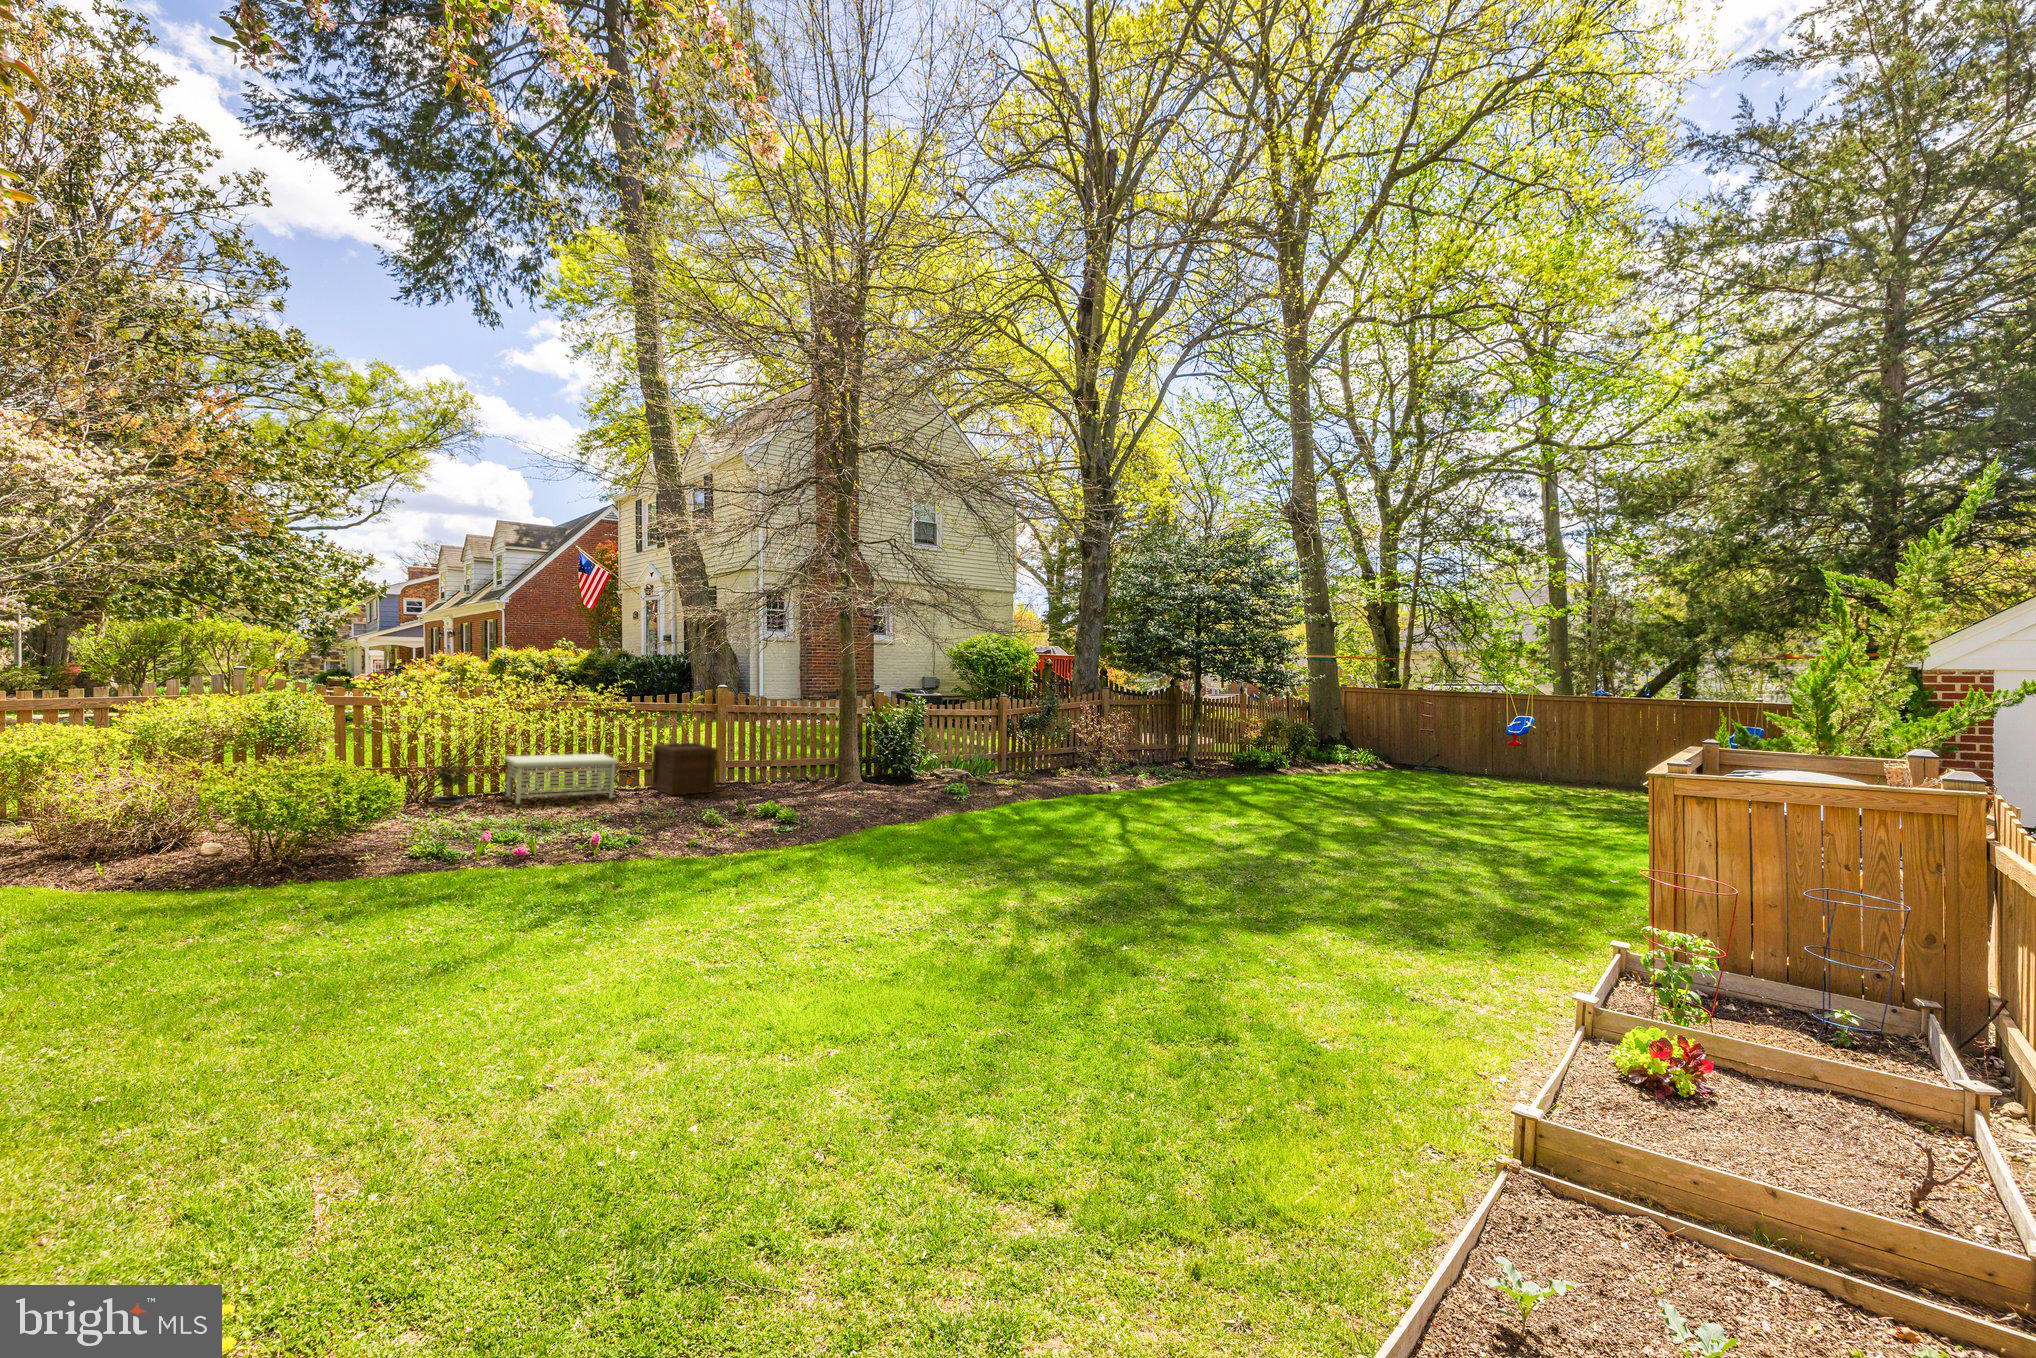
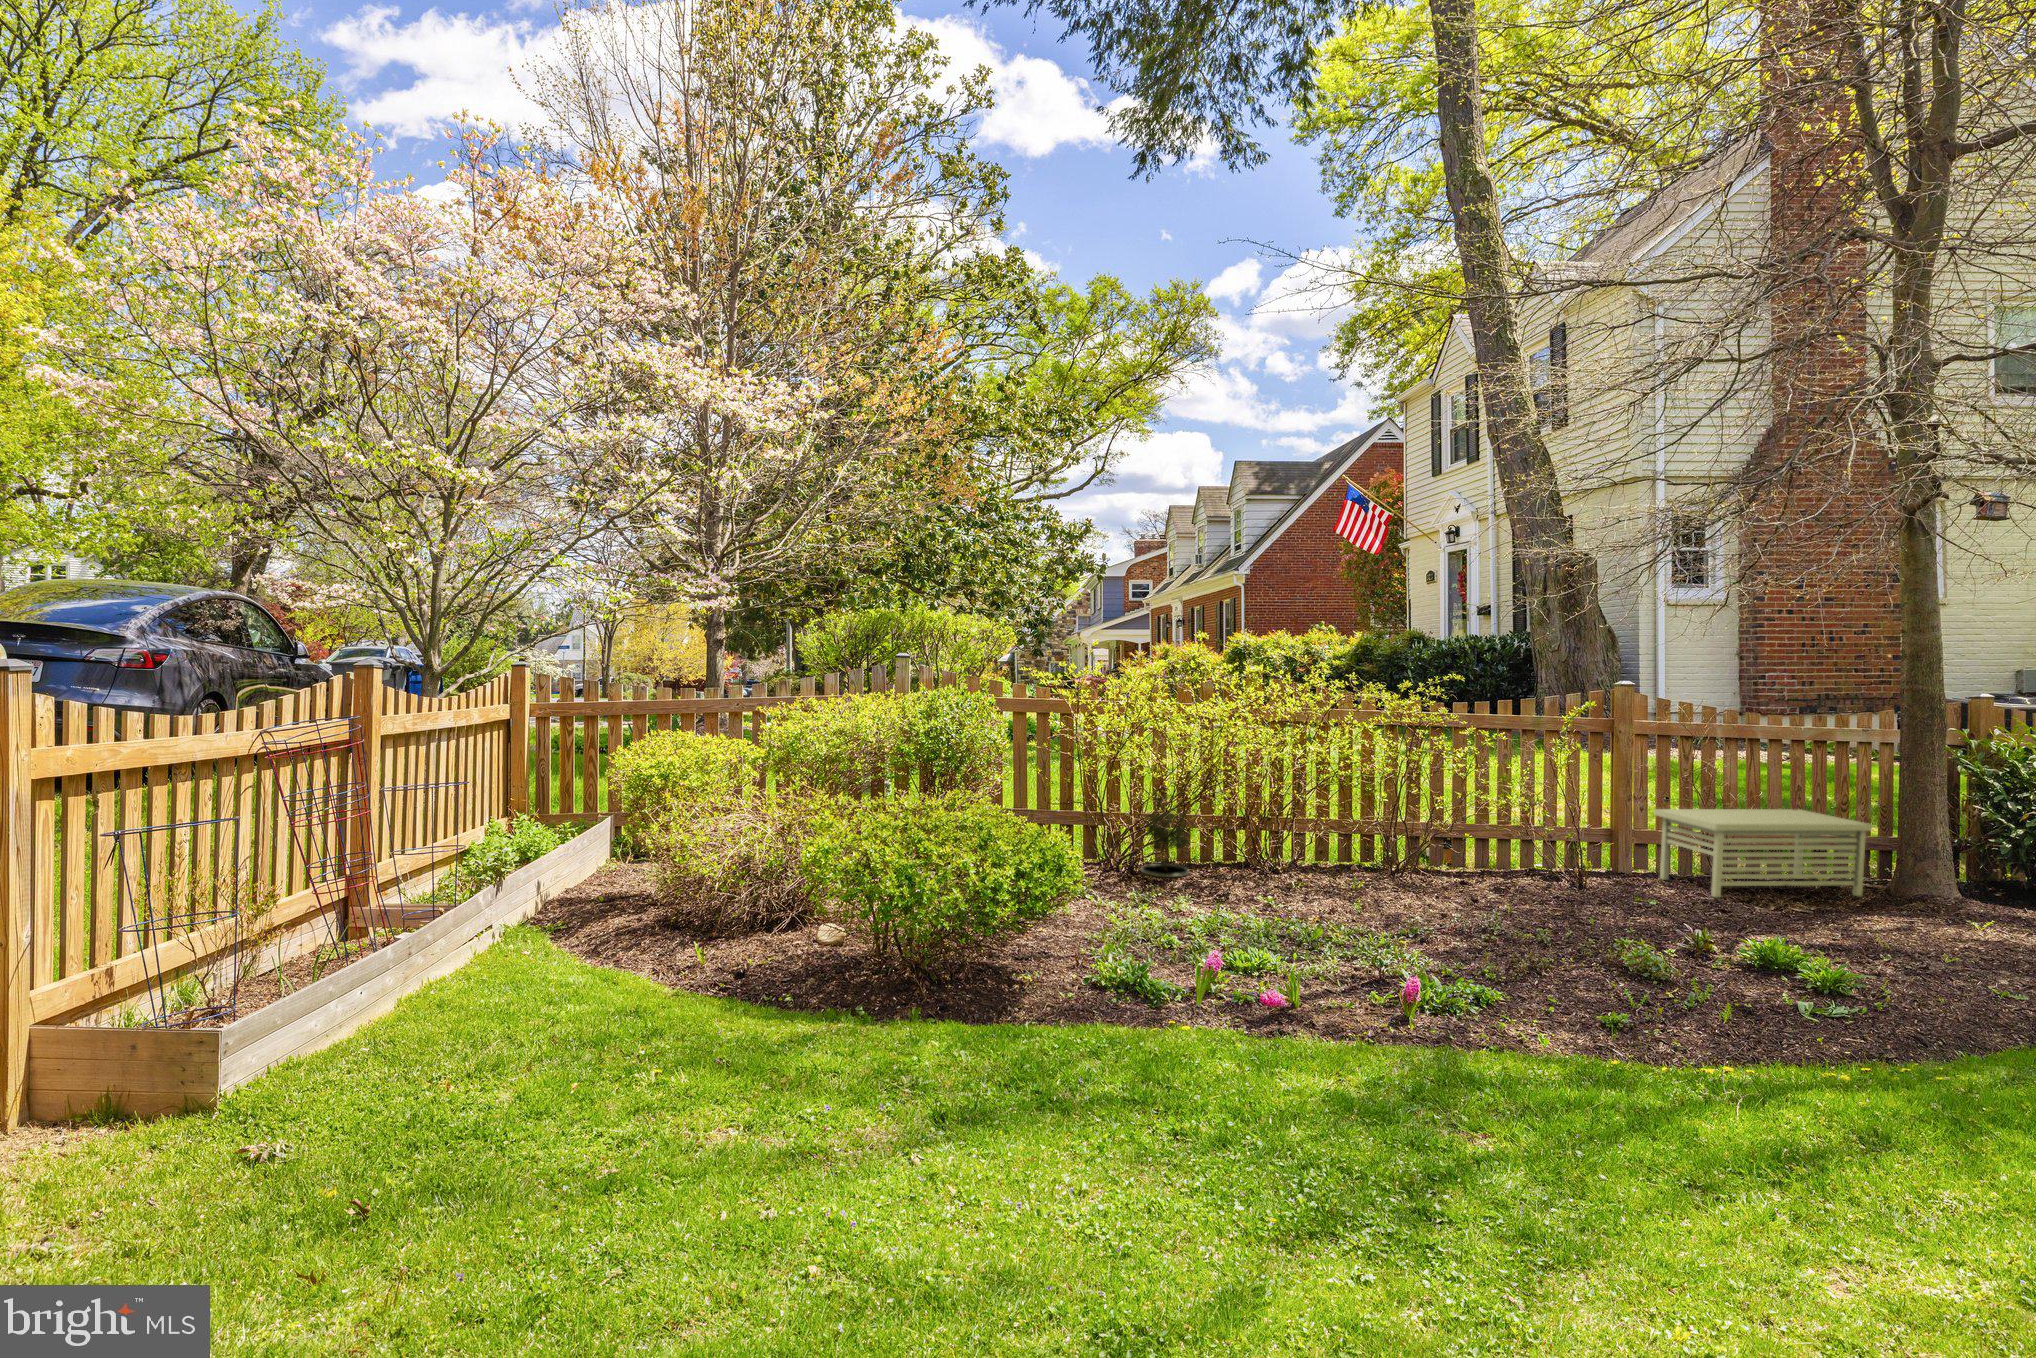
wooden crate: present [651,743,718,795] -> none [1489,790,1631,897]
storage bench: present [504,754,618,804] -> present [1654,809,1872,897]

